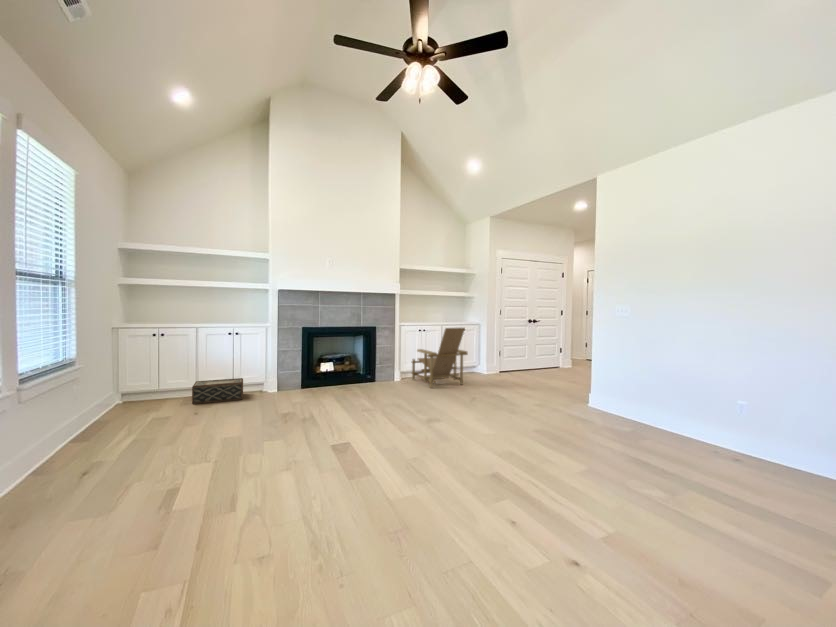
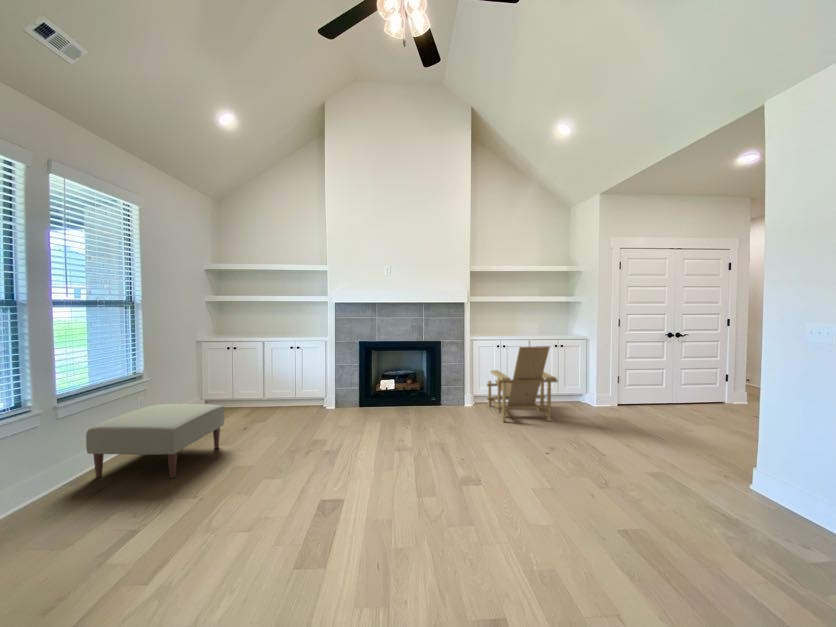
woven basket: present [192,378,243,404] -> none [251,392,302,416]
ottoman: none [59,386,194,464] -> present [86,404,224,478]

